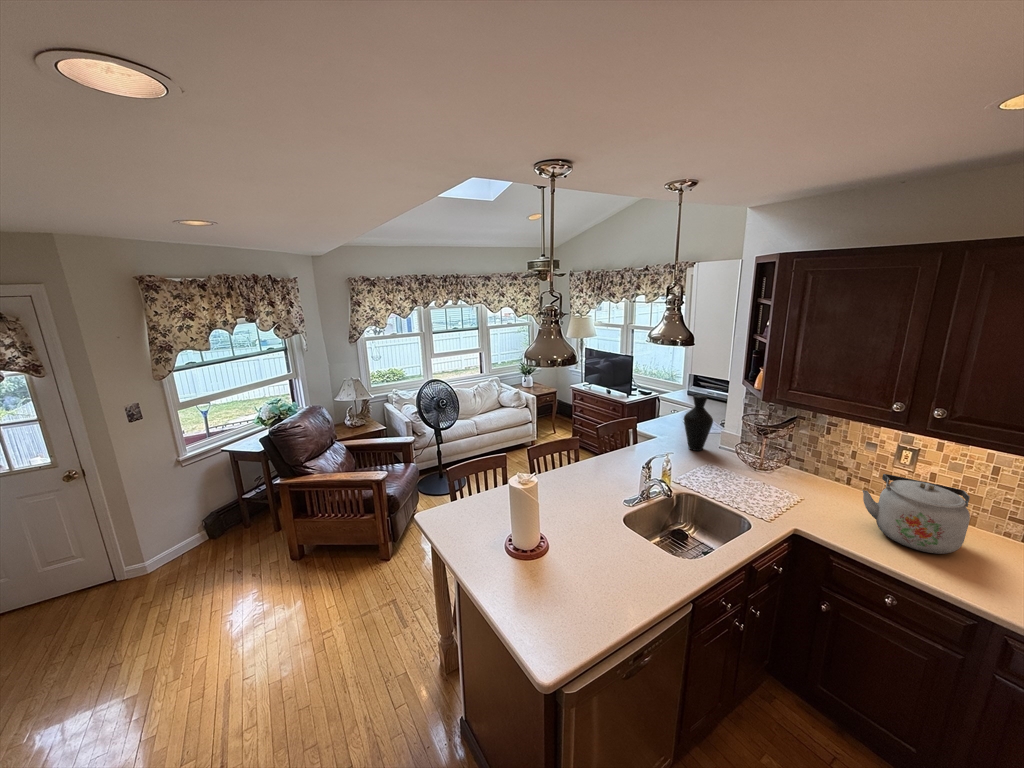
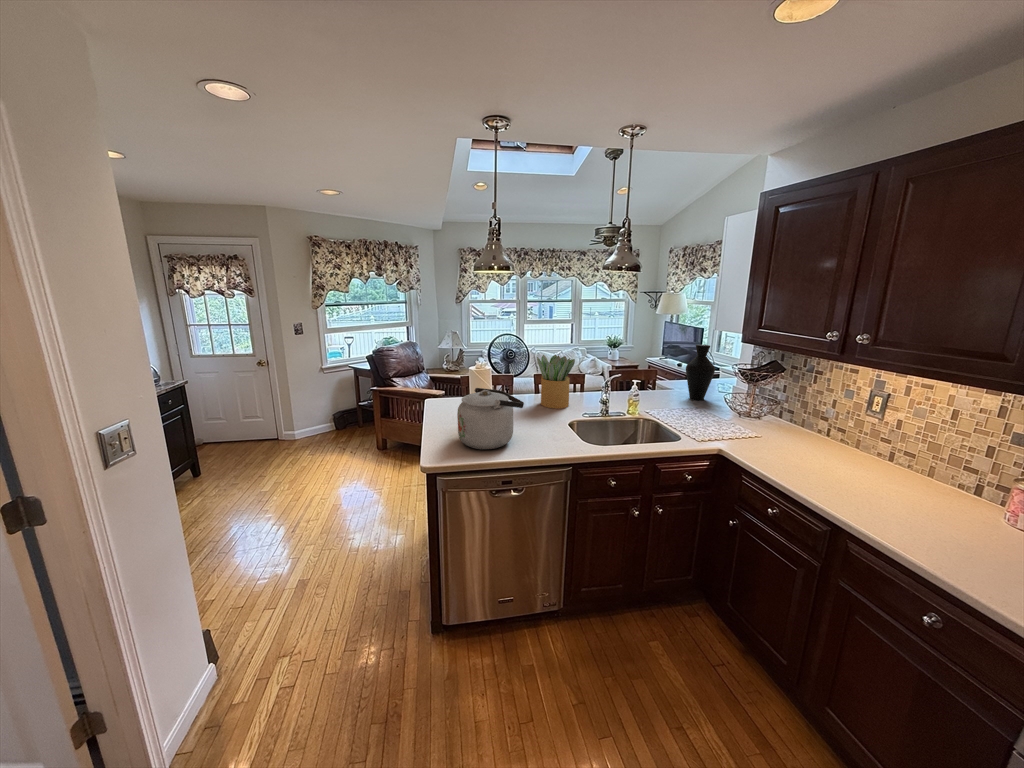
potted plant: none [561,431,603,497] -> present [537,355,575,409]
kettle: present [863,474,970,554] -> present [457,388,524,449]

